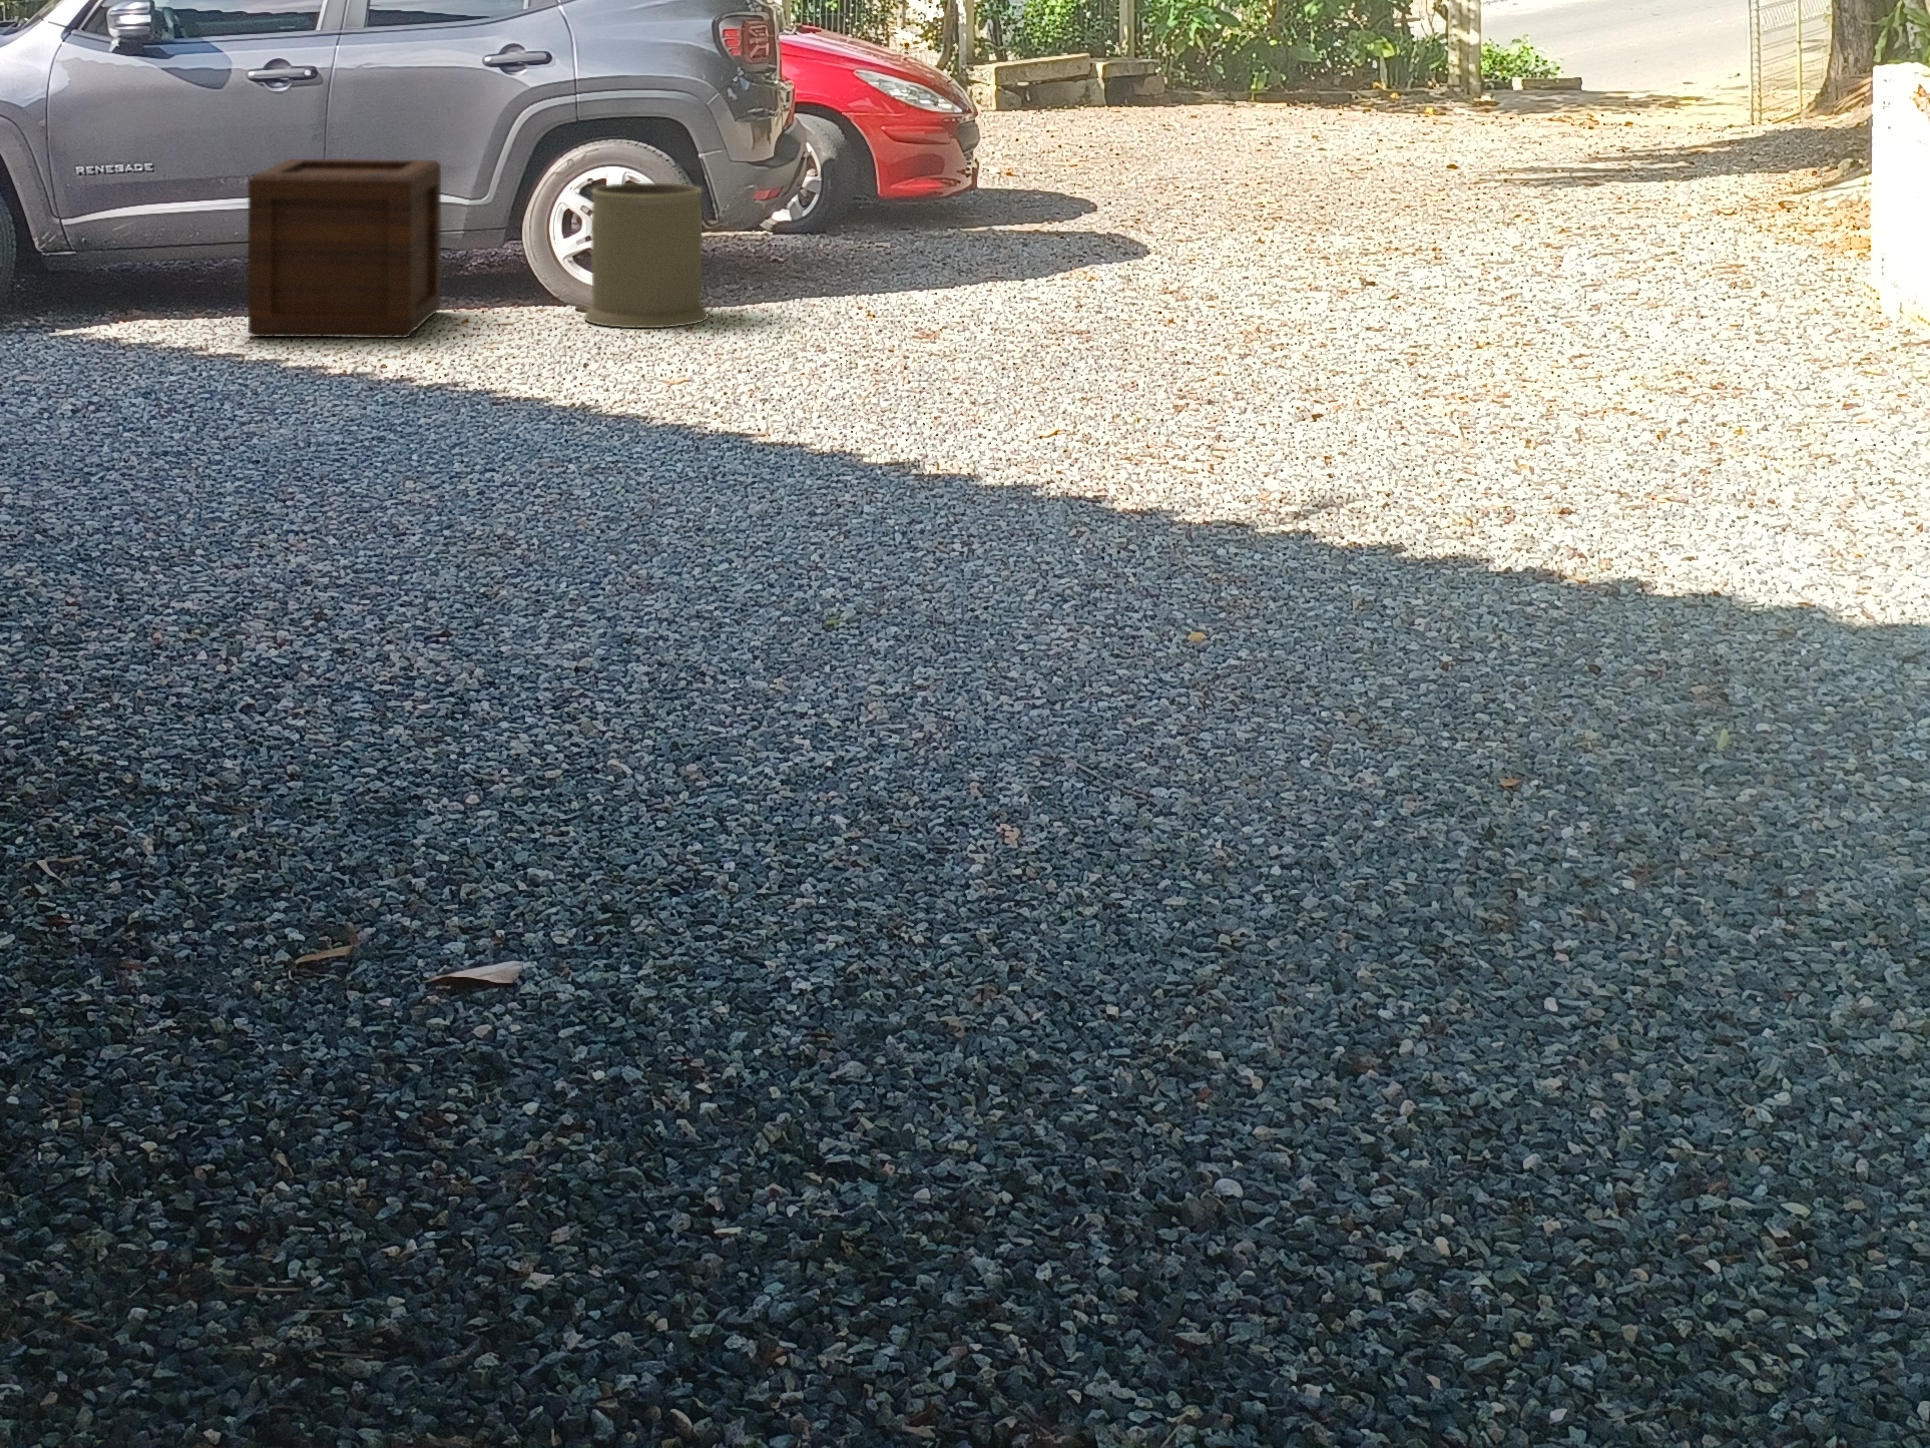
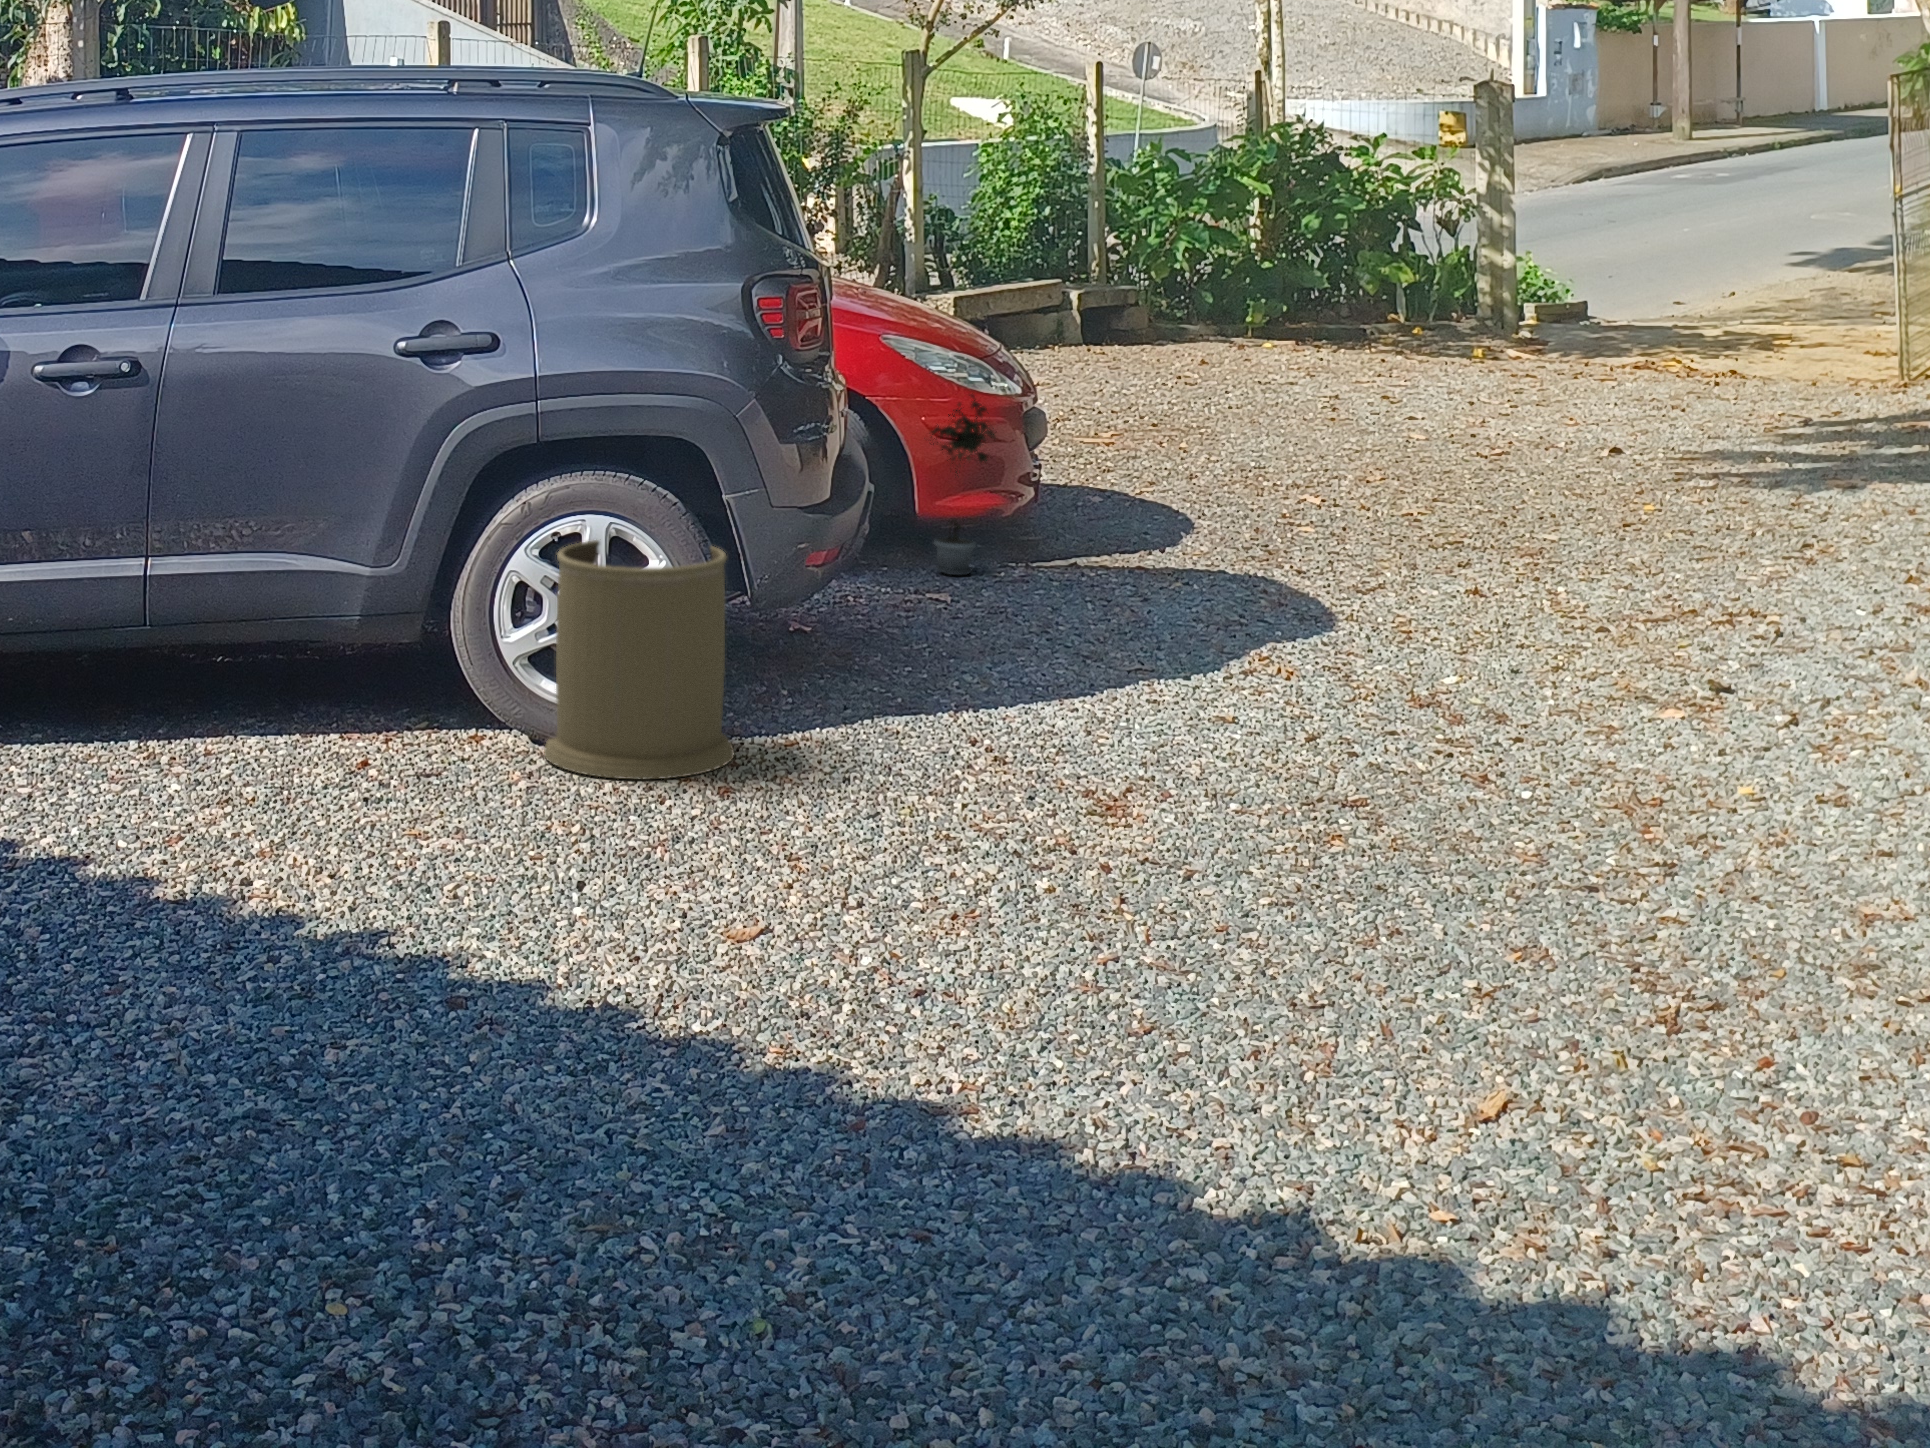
potted plant: none [884,109,940,237] -> present [930,395,995,575]
wooden crate: present [248,159,441,338] -> none [24,500,324,801]

